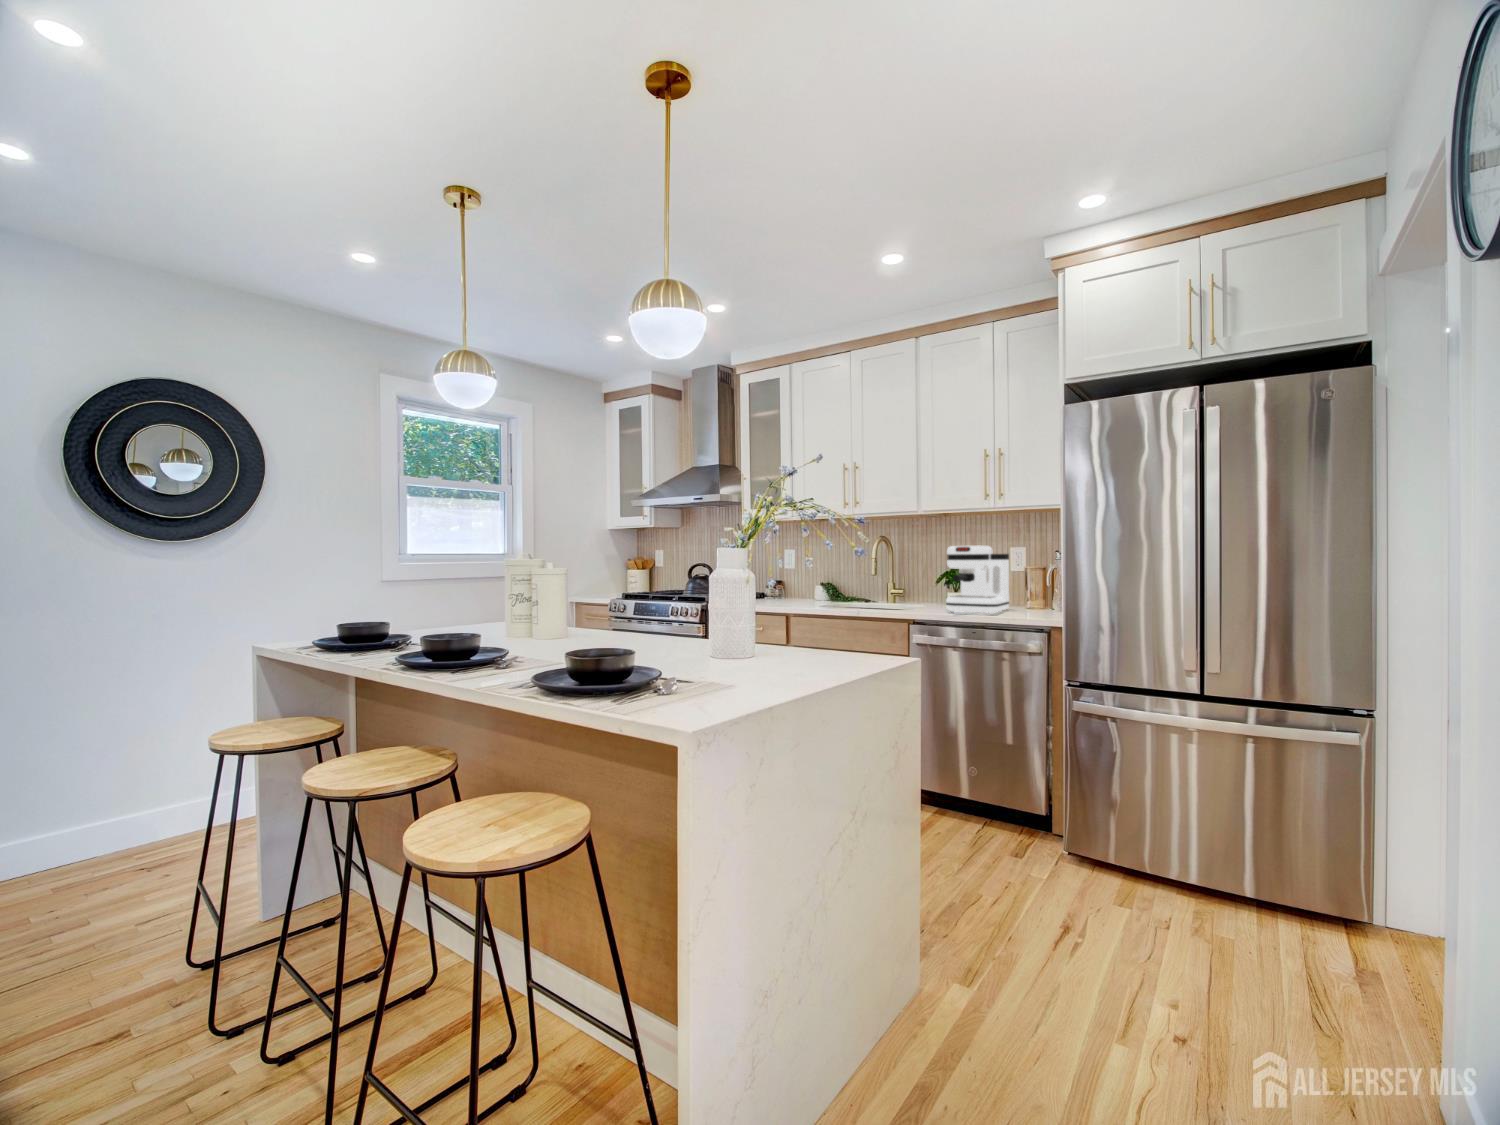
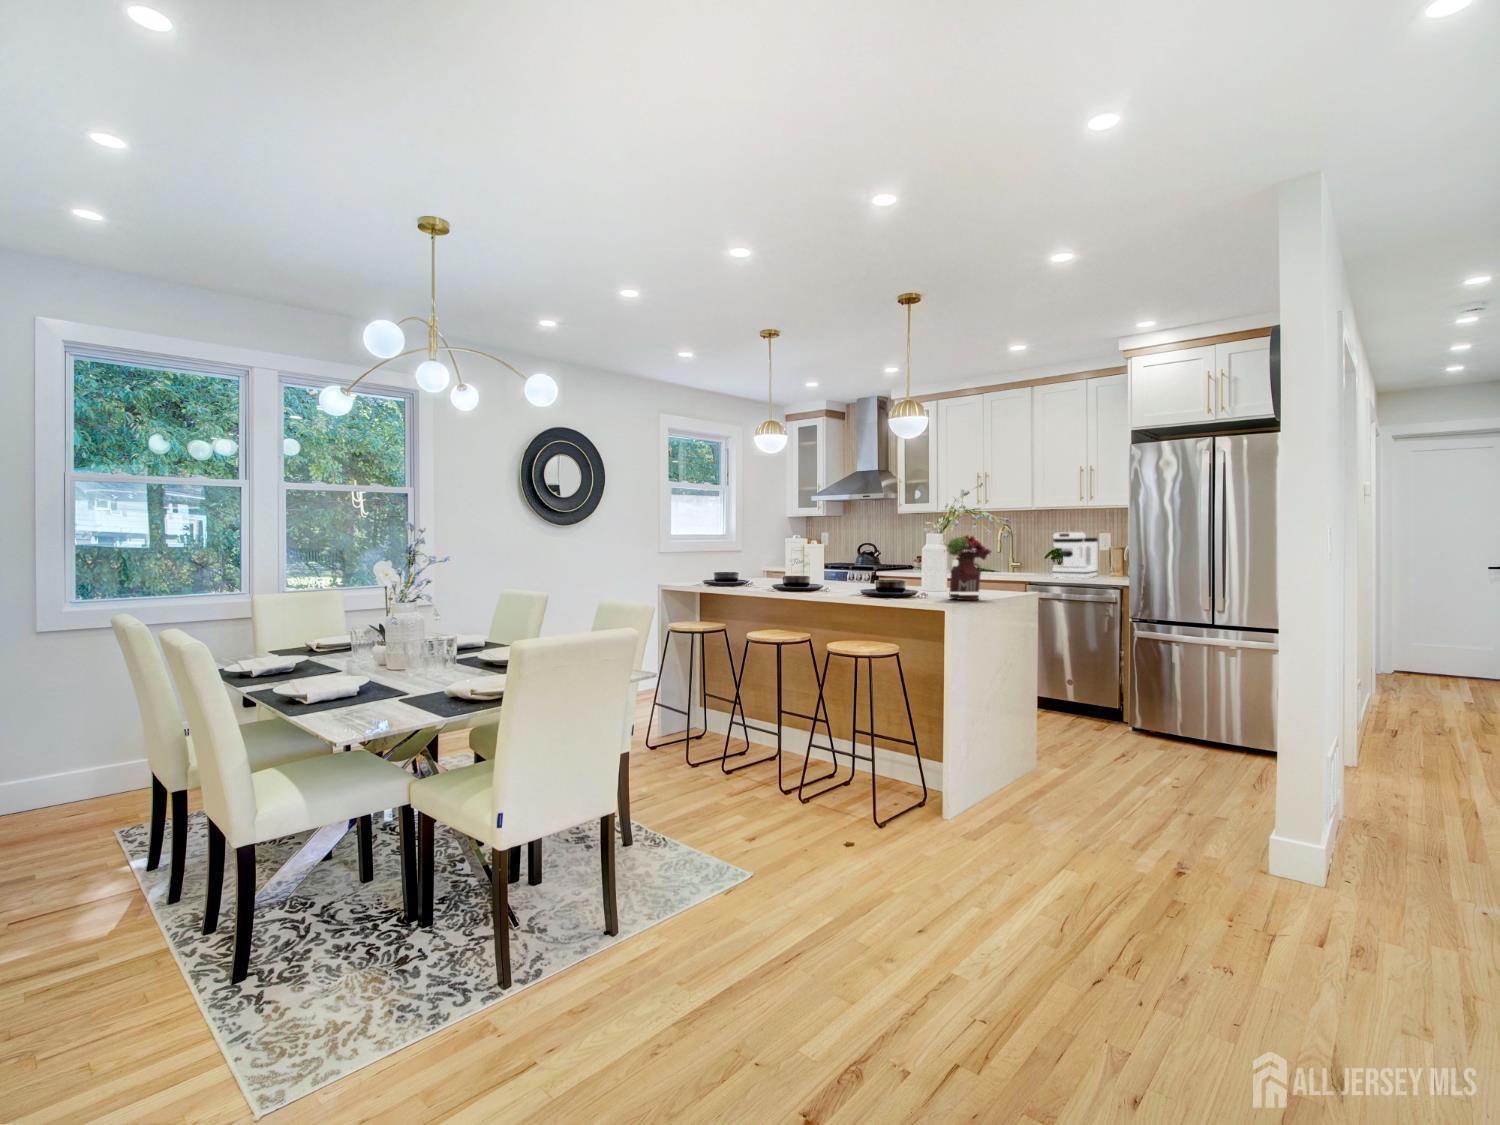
flower arrangement: none [748,534,839,666] -> present [947,535,991,600]

